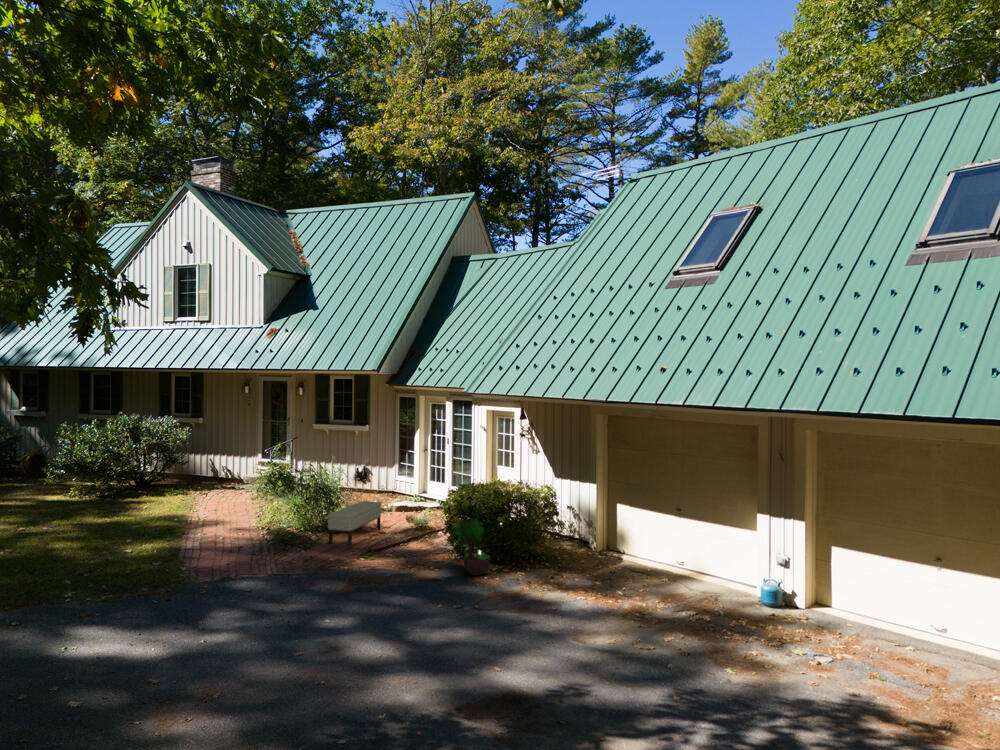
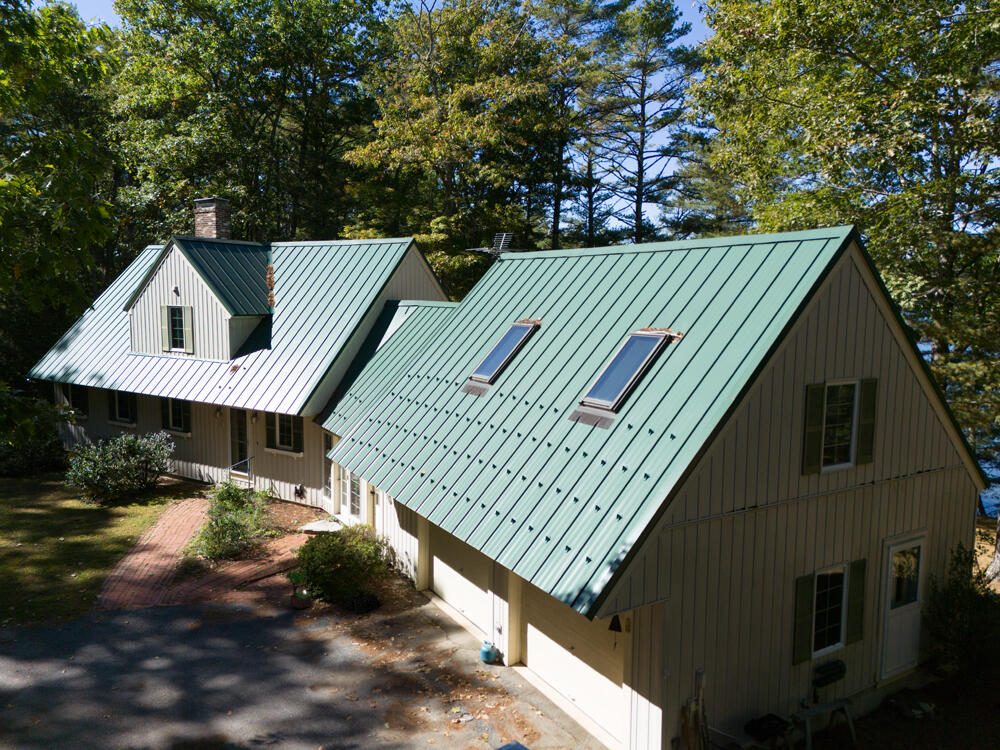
bench: present [328,501,381,545] -> none [226,530,278,569]
storage bin: none [529,552,577,576] -> present [343,593,380,614]

